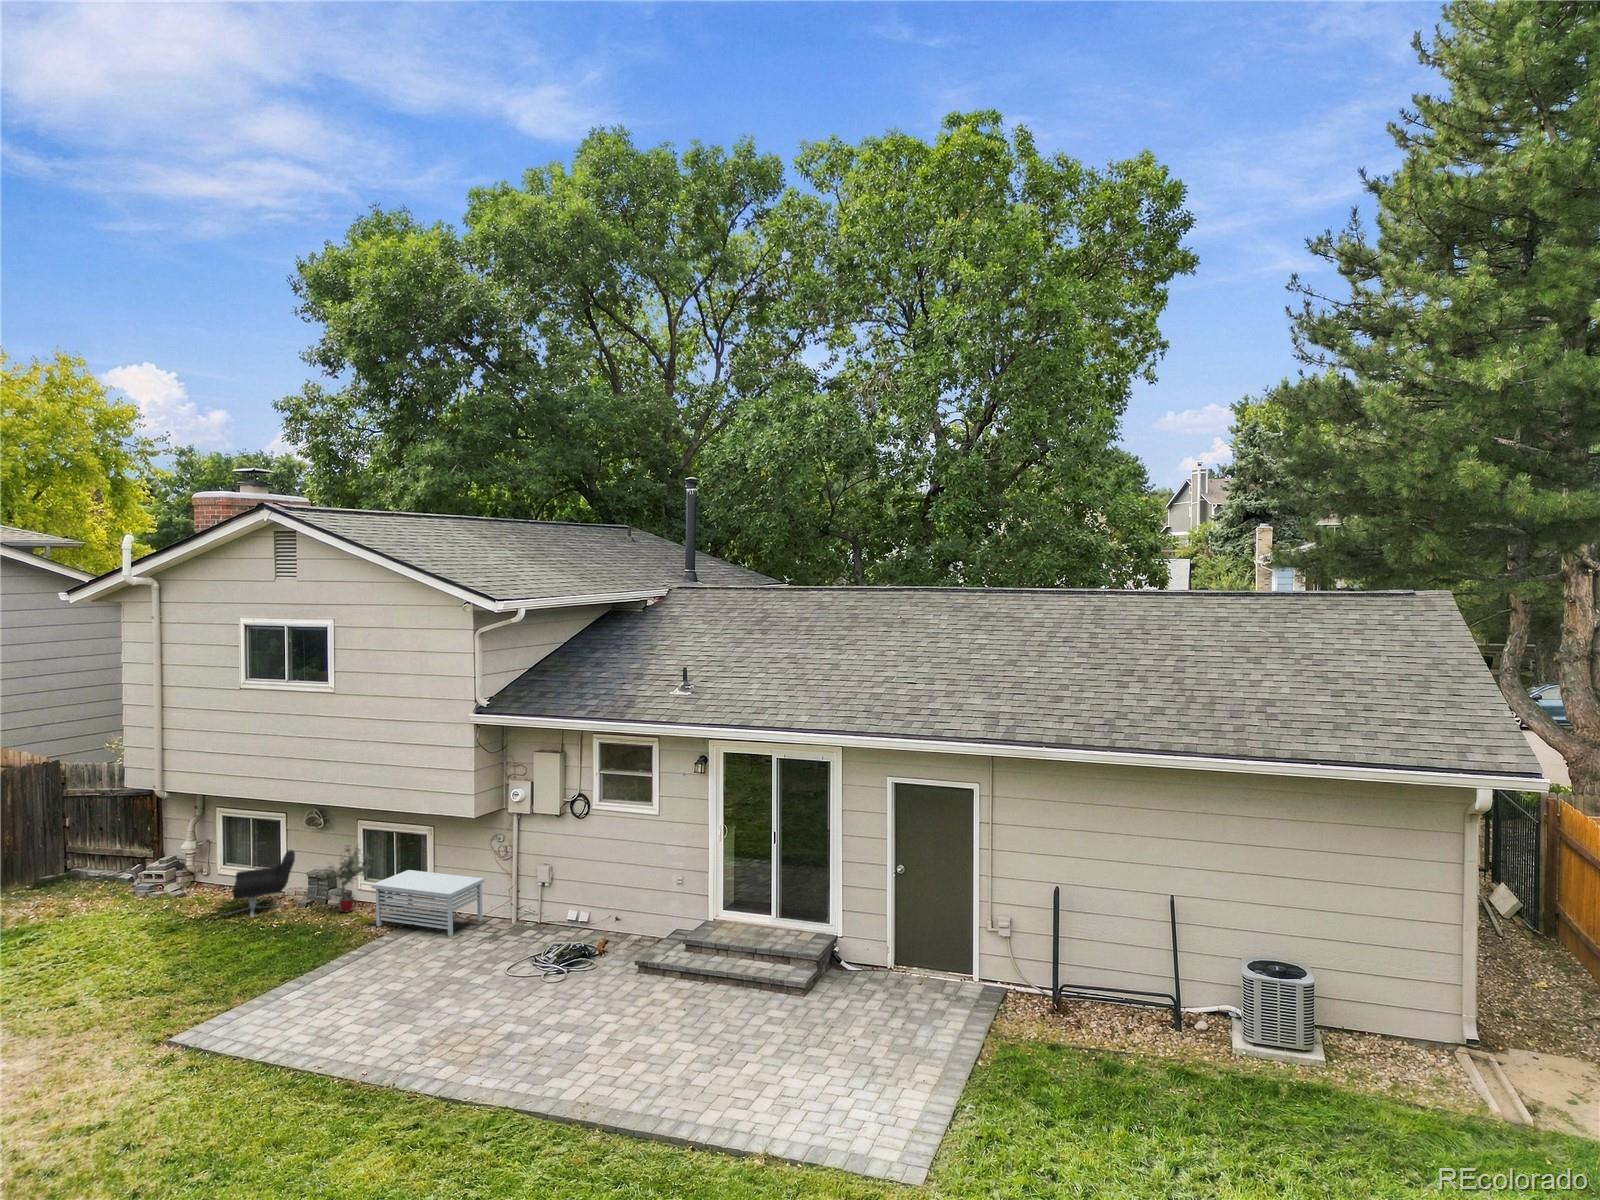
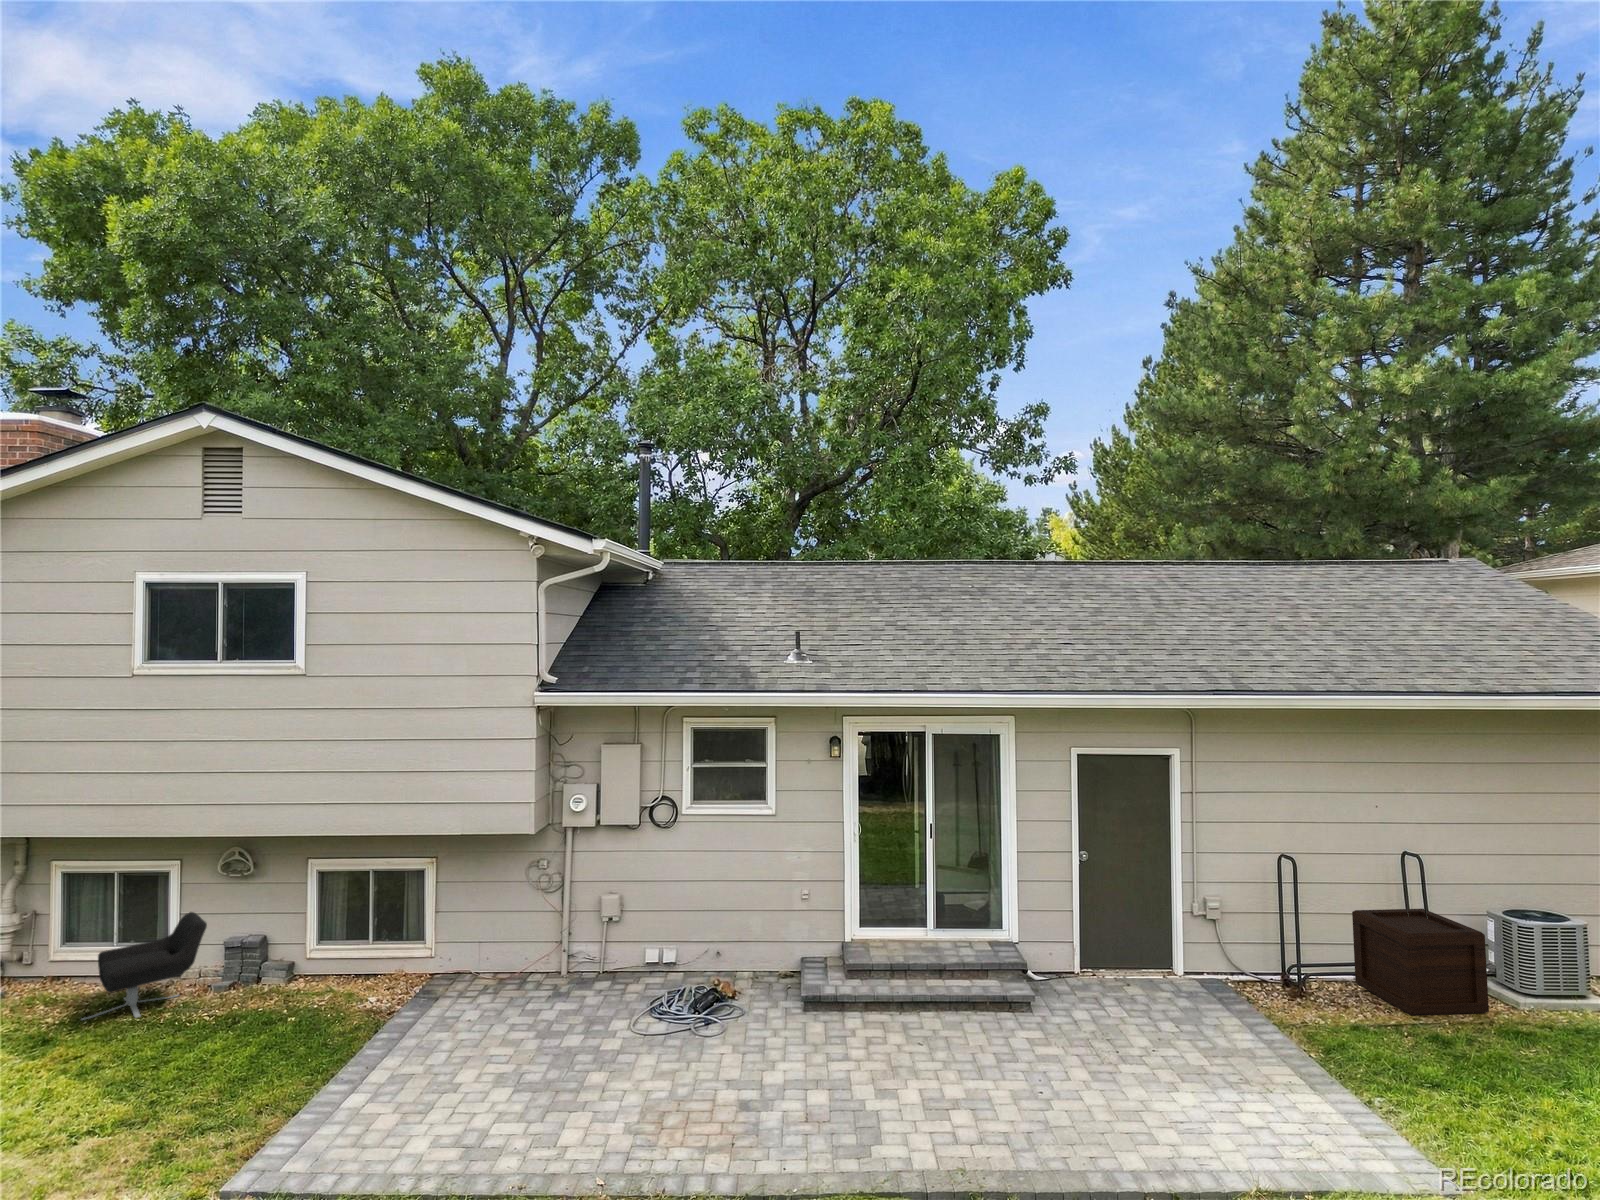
potted tree: present [324,845,370,913] -> none [255,891,337,994]
storage bench: present [371,870,485,936] -> none [356,922,518,1006]
wooden crate: none [1122,943,1205,1049] -> present [1352,909,1489,1015]

